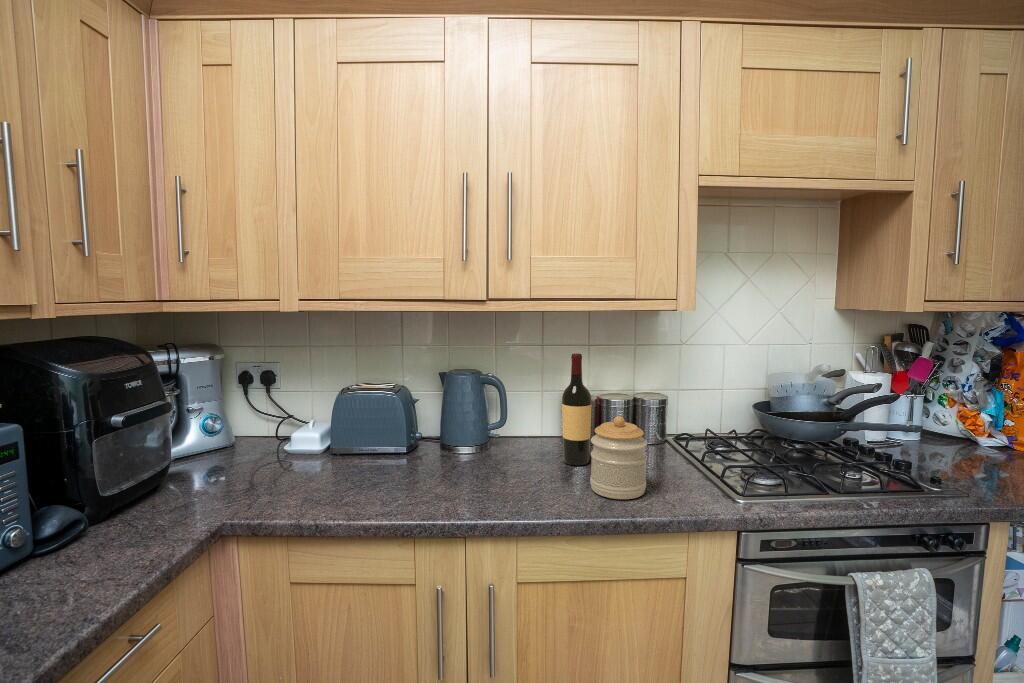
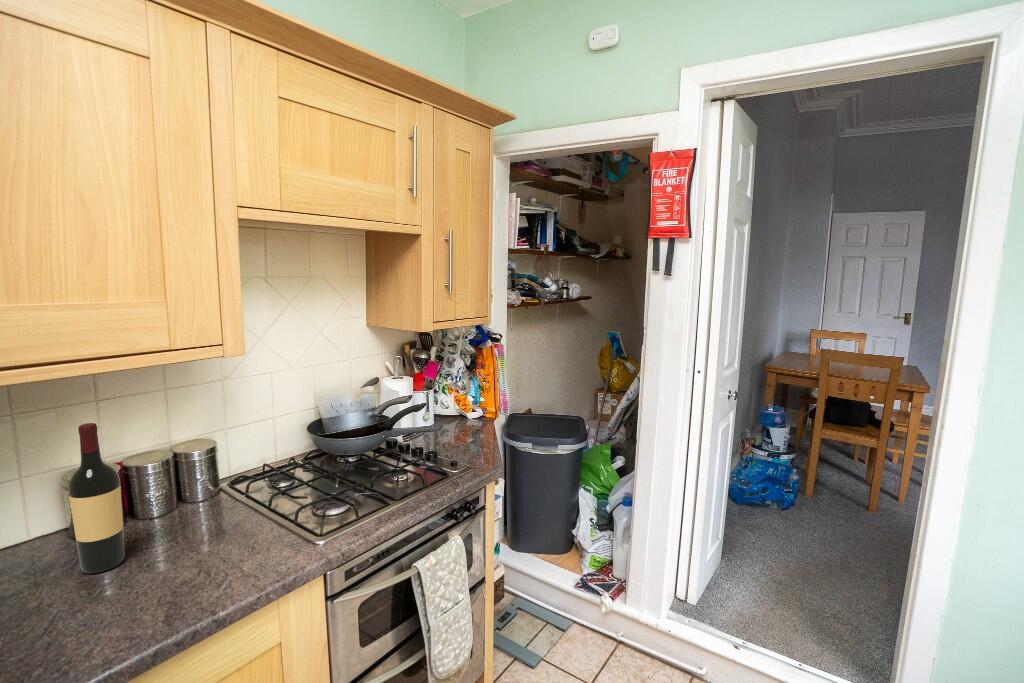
jar: present [590,416,647,499] -> none [132,498,217,605]

